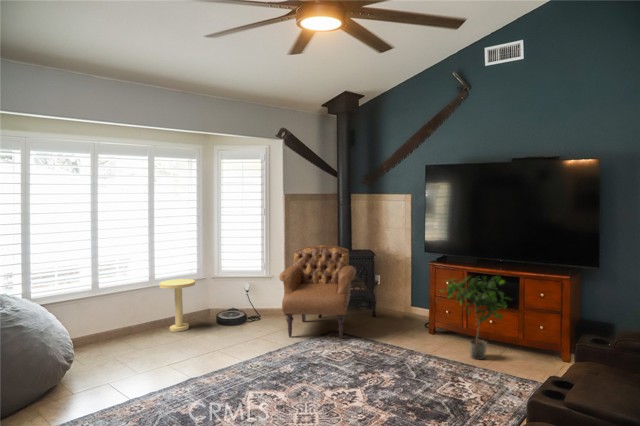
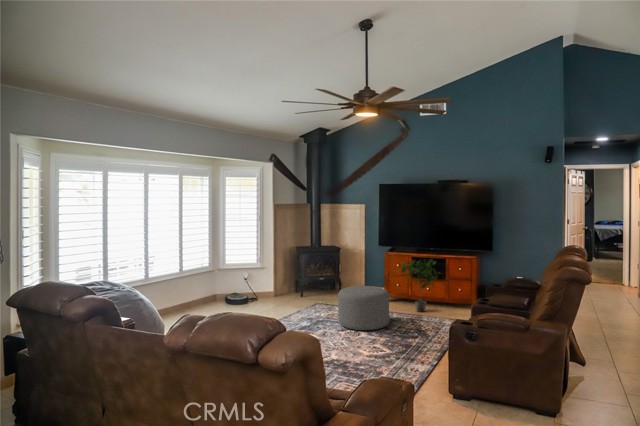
armchair: present [279,245,356,338] -> none [281,242,335,308]
side table: present [159,279,195,332] -> none [188,270,215,310]
ottoman: none [331,315,412,392] -> present [338,286,389,330]

